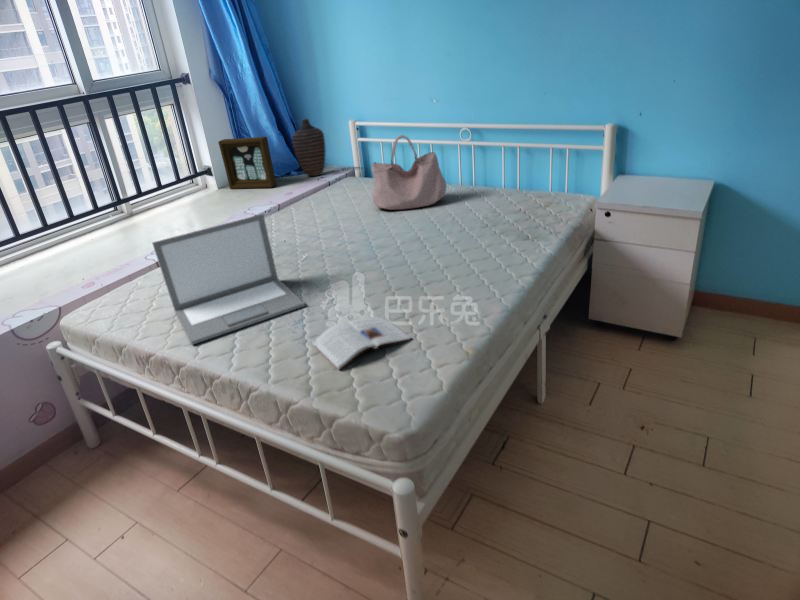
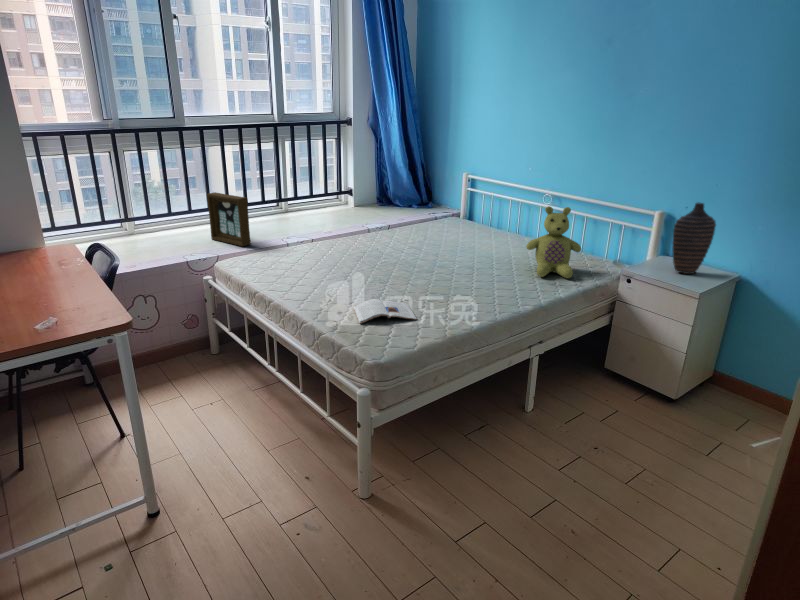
decorative vase: present [292,119,325,176] -> present [672,202,716,274]
handbag: present [372,135,446,210] -> none [456,189,517,248]
picture frame: present [218,137,277,189] -> present [207,192,251,246]
stuffed bear: none [479,140,545,233] -> present [526,206,581,278]
laptop: present [153,214,305,344] -> none [280,221,364,292]

